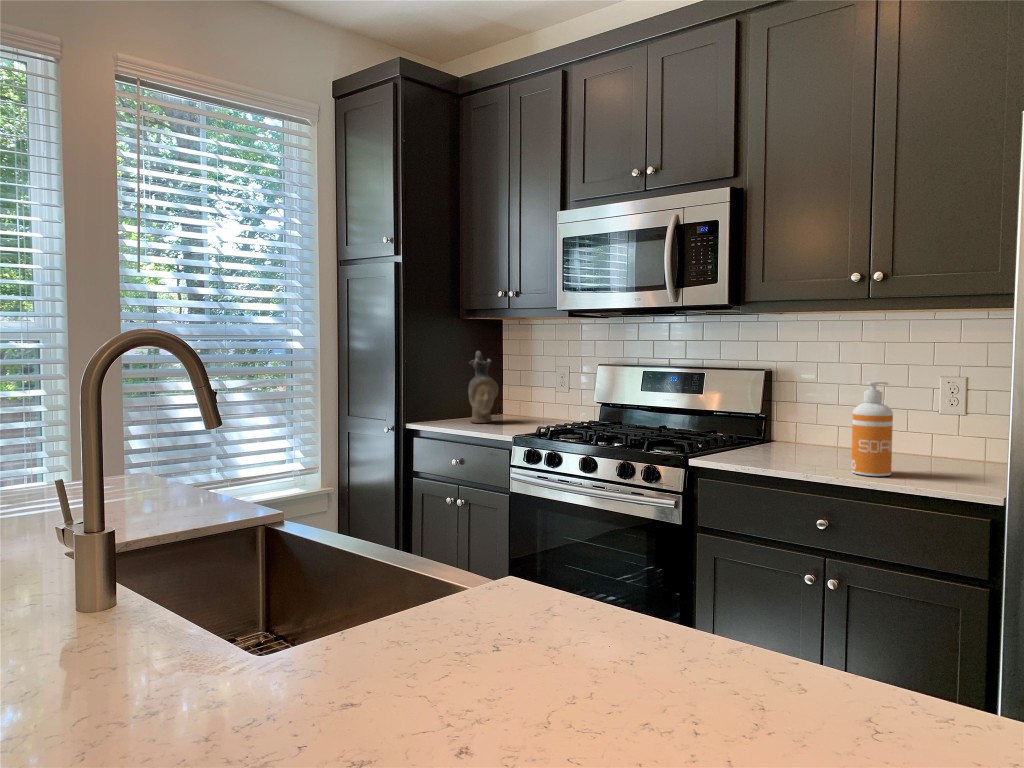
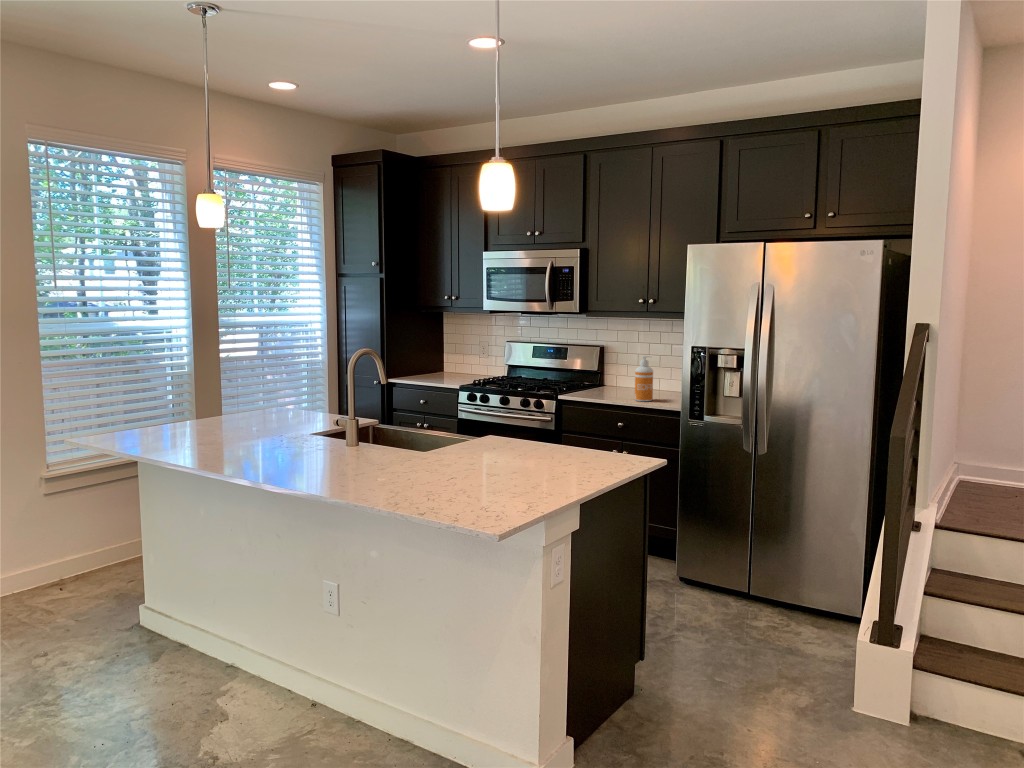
ceramic pitcher: present [468,351,499,423] -> none [427,334,446,378]

